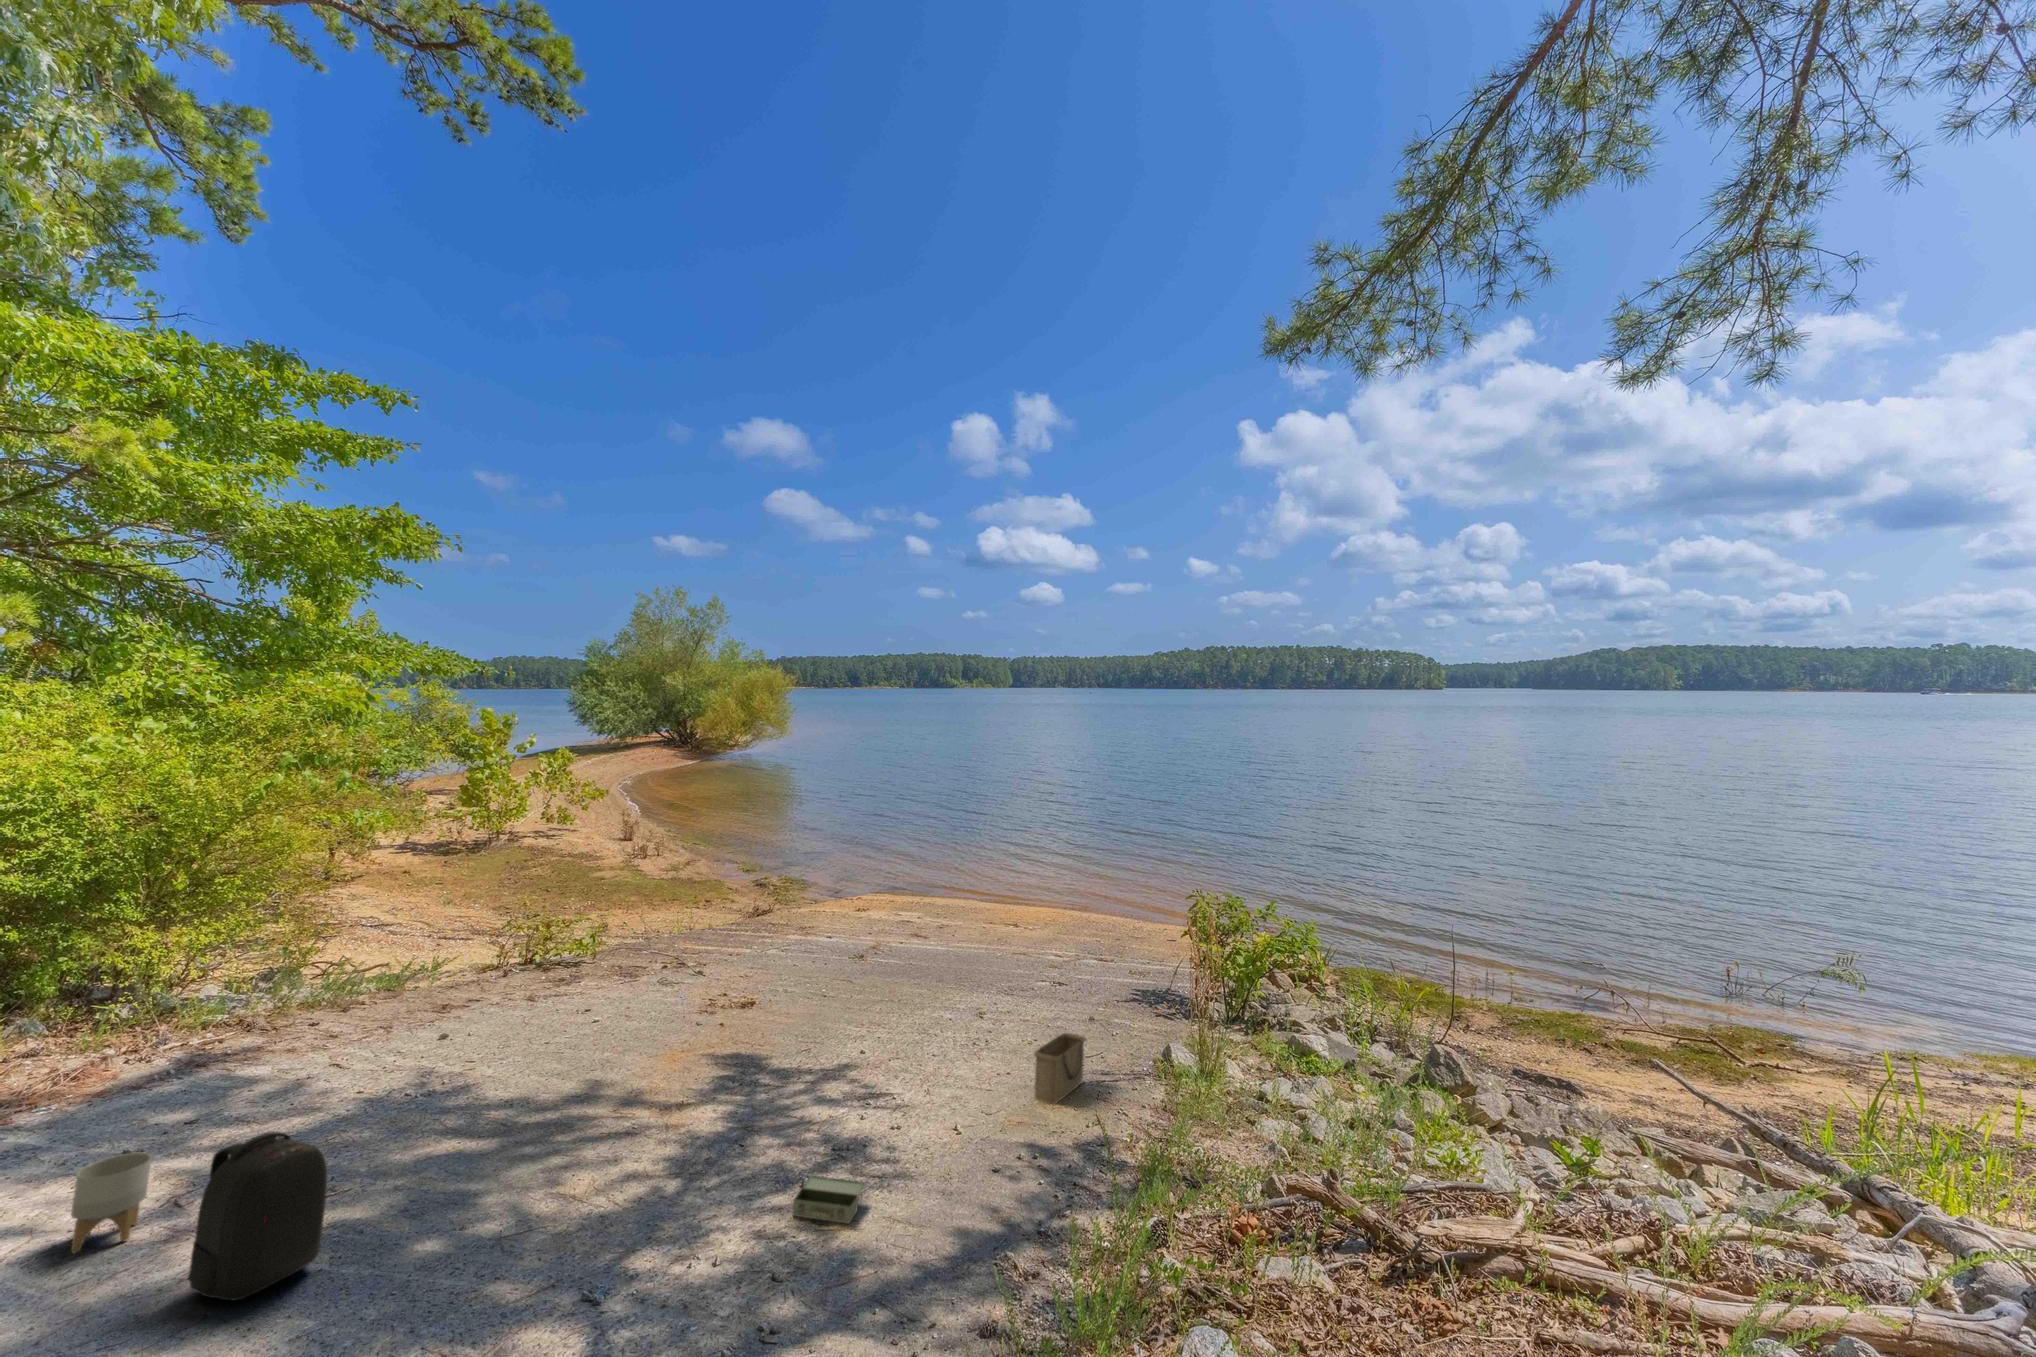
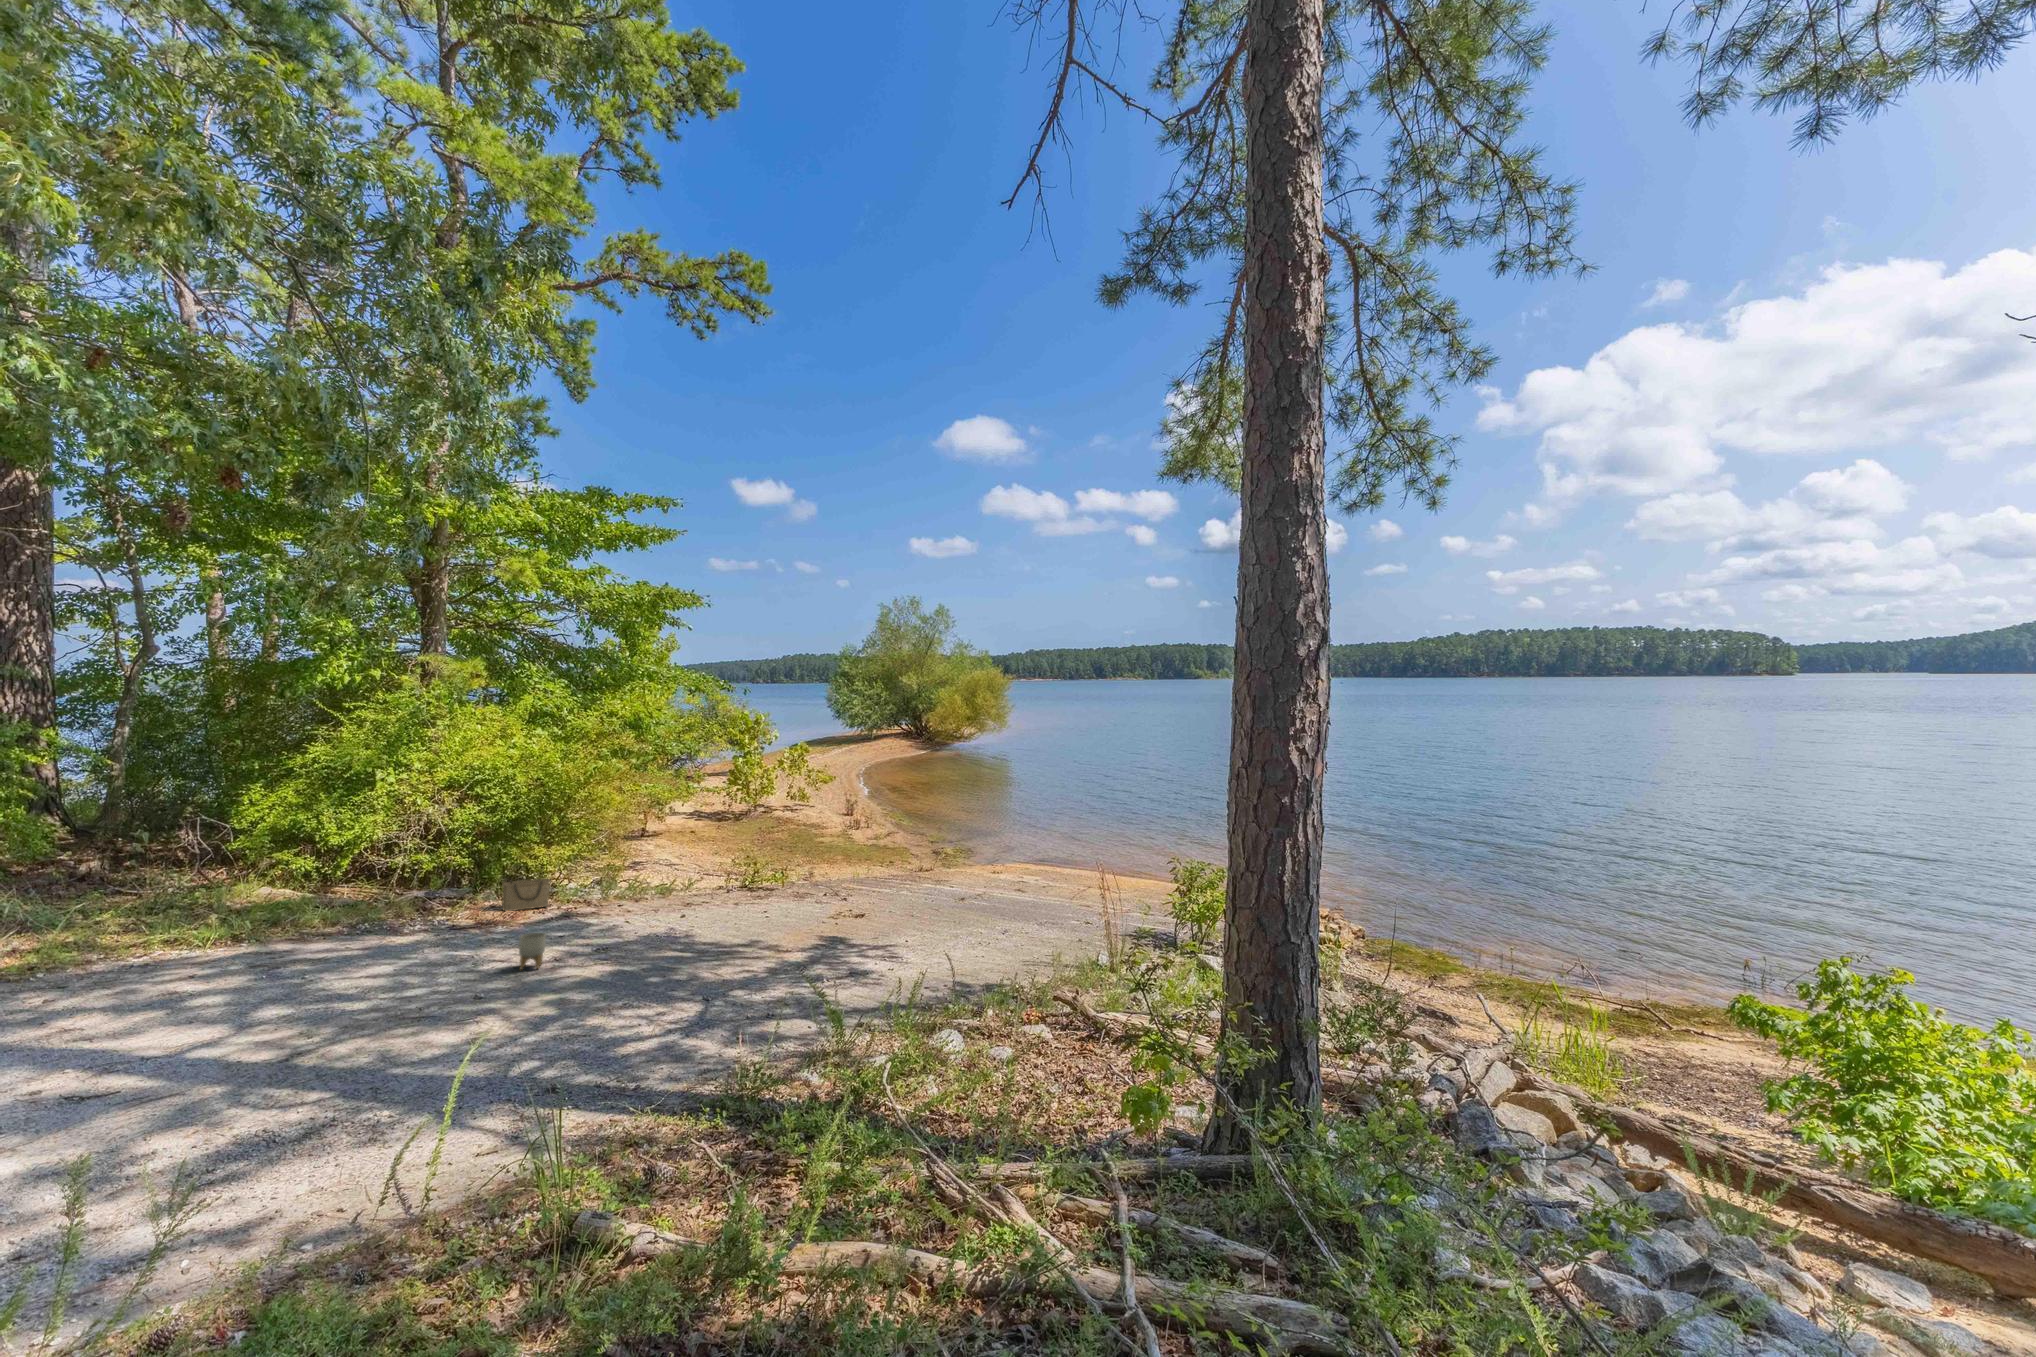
basket: present [1034,1033,1086,1104] -> present [502,878,550,911]
backpack: present [188,1132,327,1301] -> none [560,922,610,989]
toolbox: present [792,1176,865,1224] -> none [822,980,864,1001]

